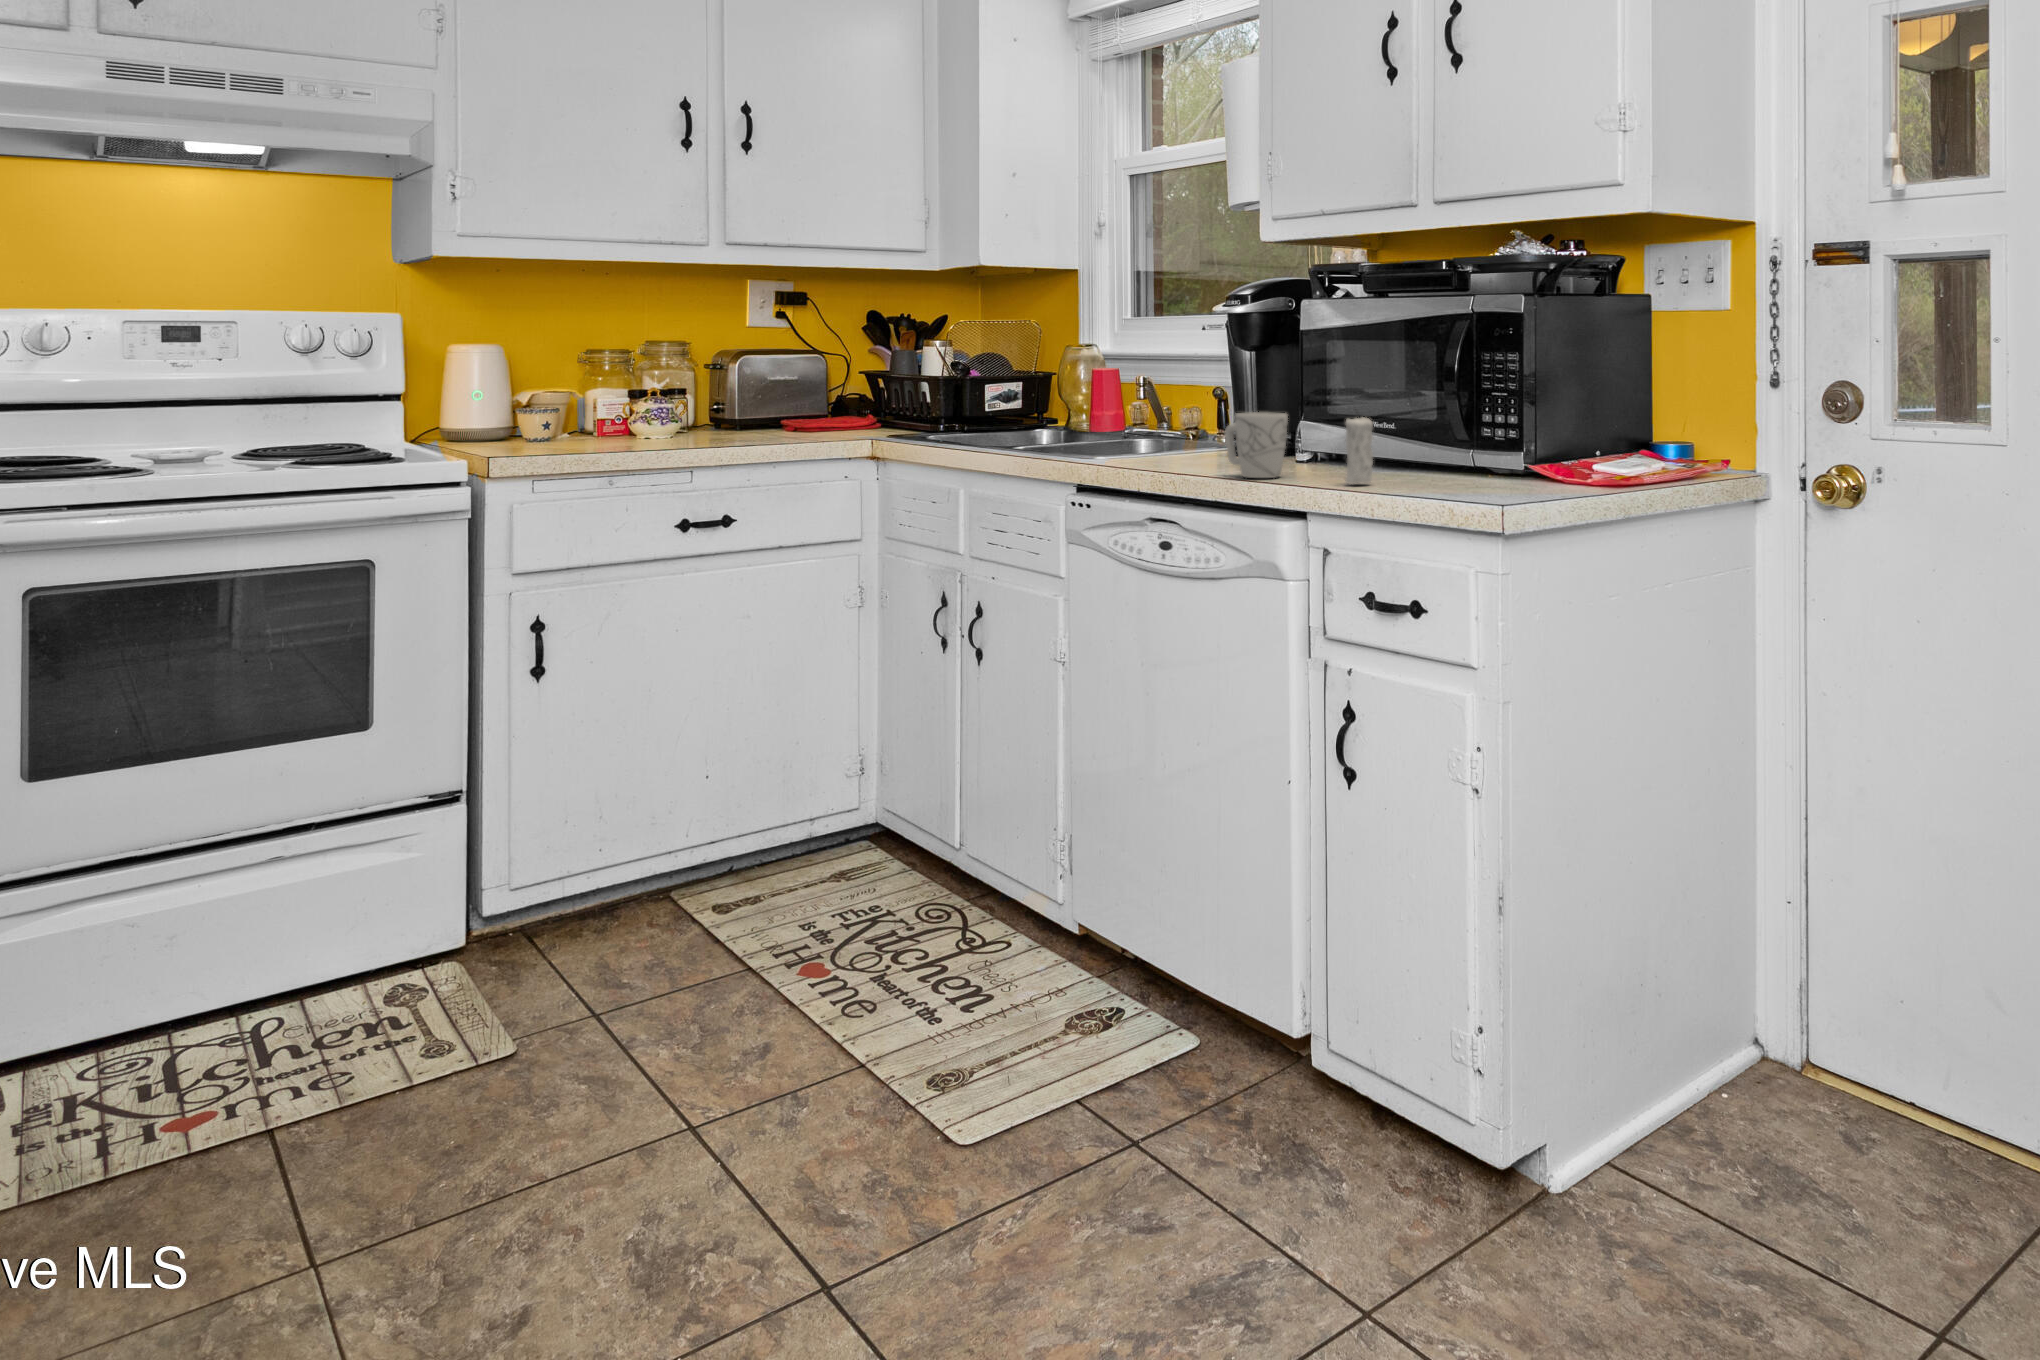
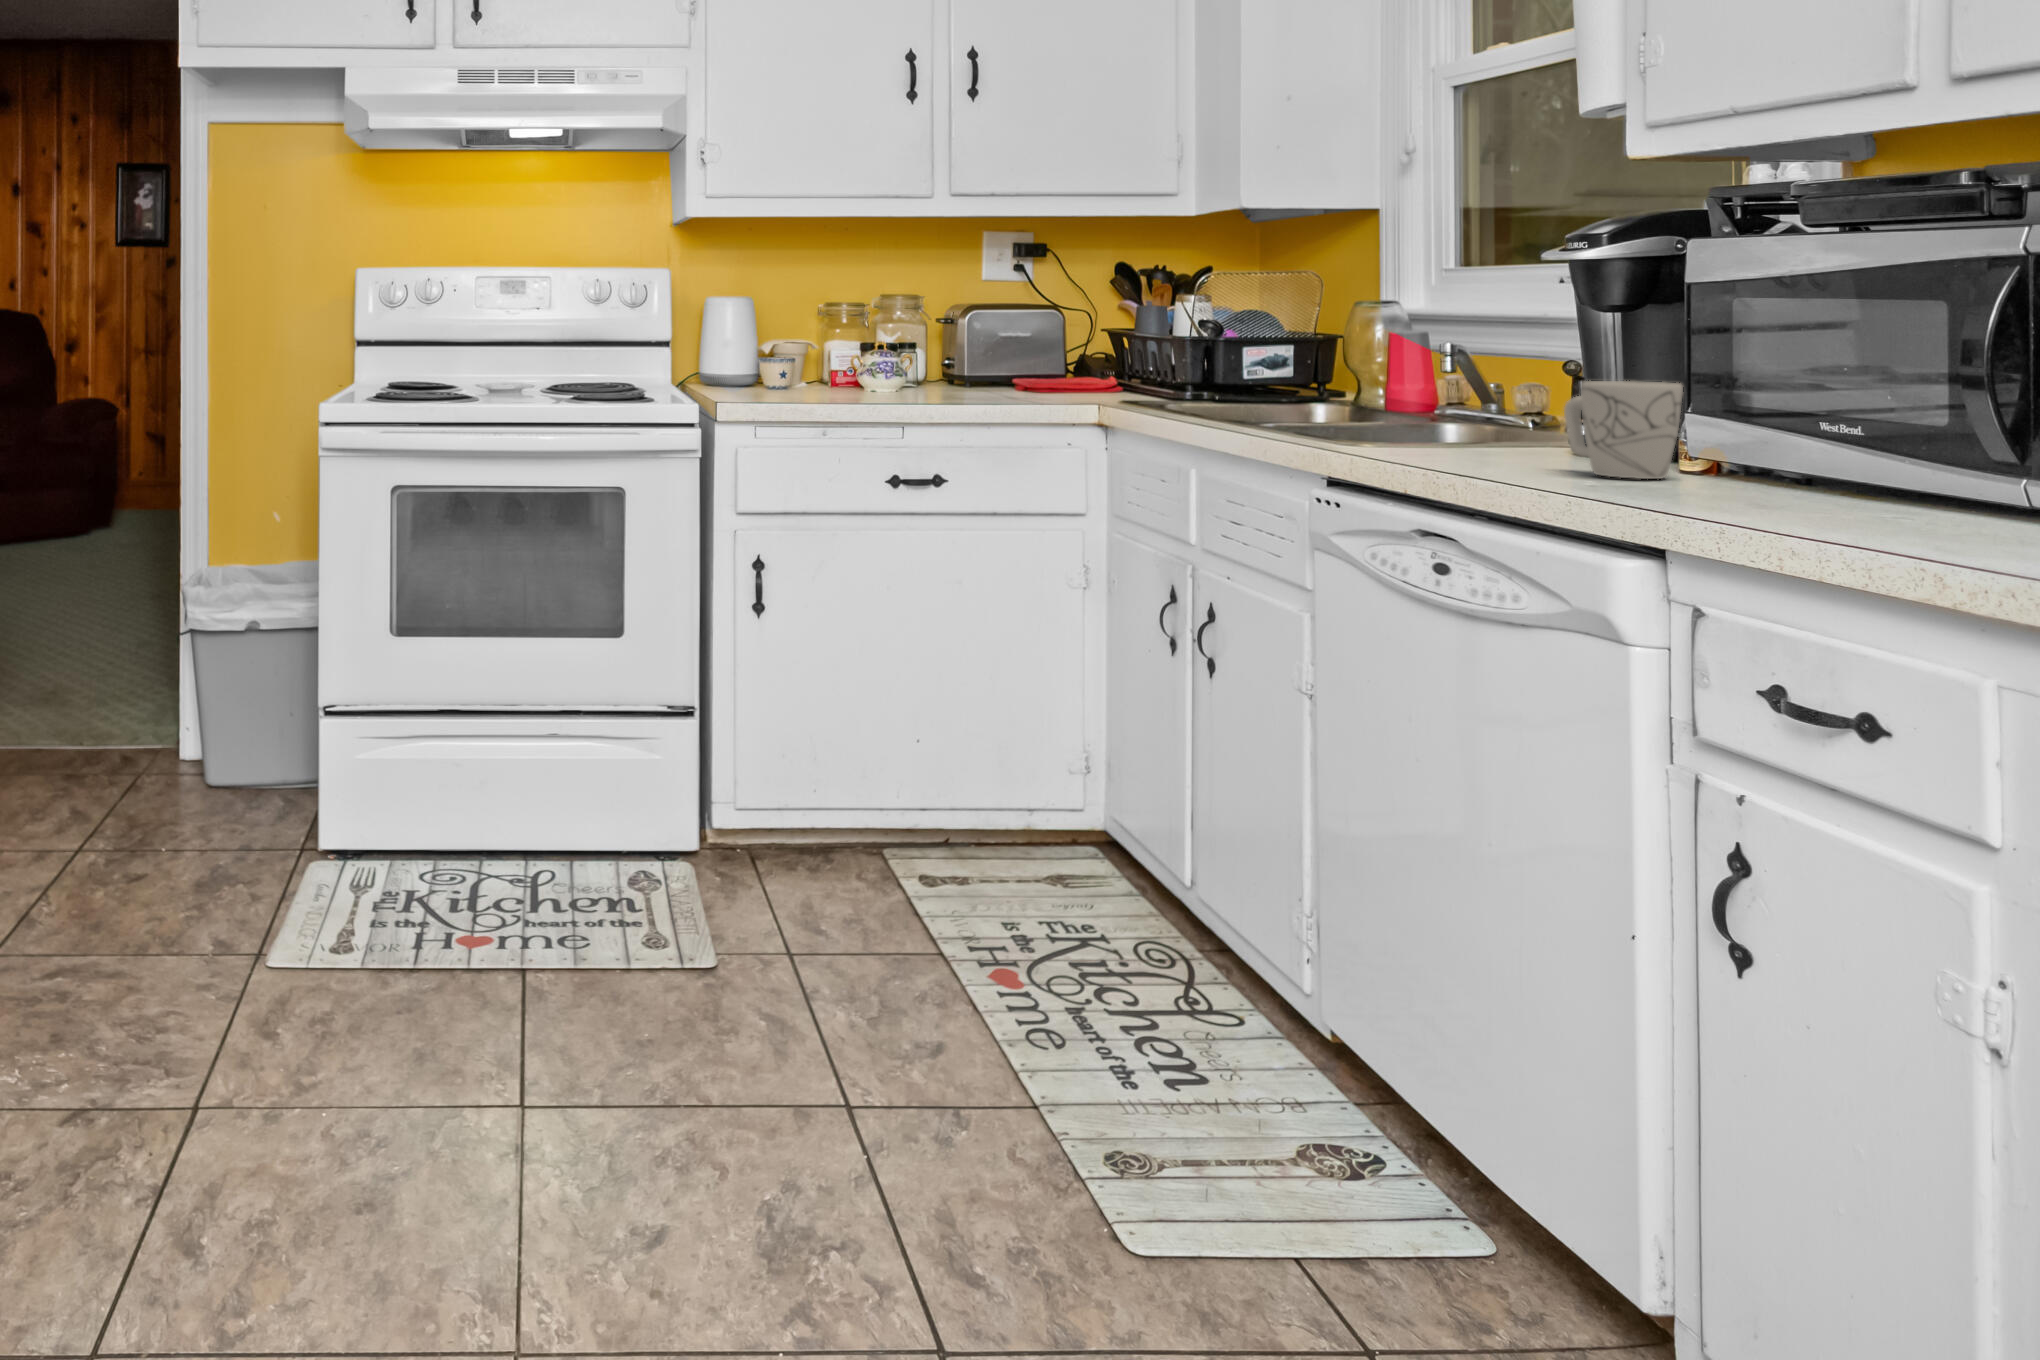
candle: present [1345,417,1373,484] -> none [1796,369,1861,498]

